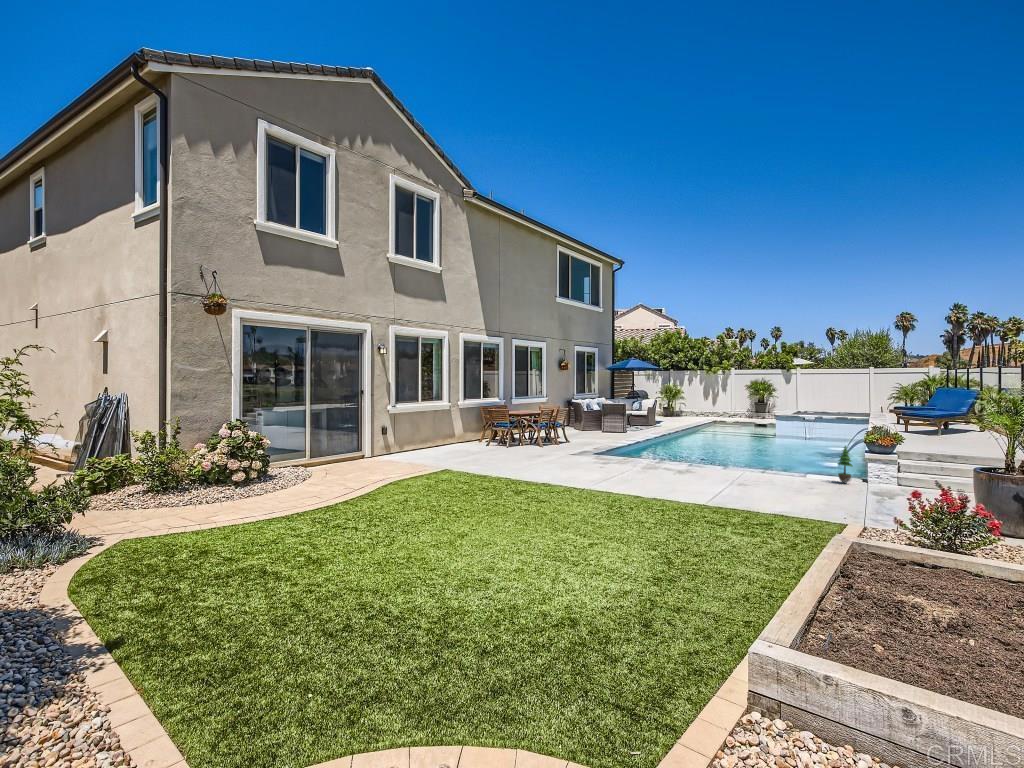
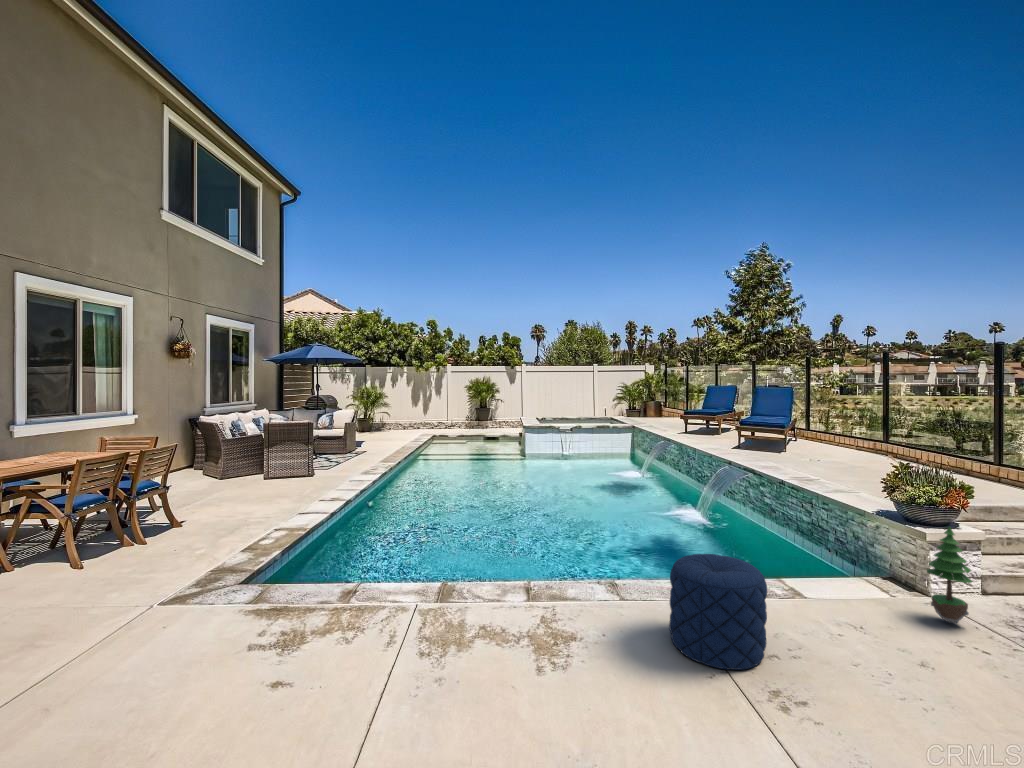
pouf: none [717,445,750,476] -> present [669,554,767,670]

